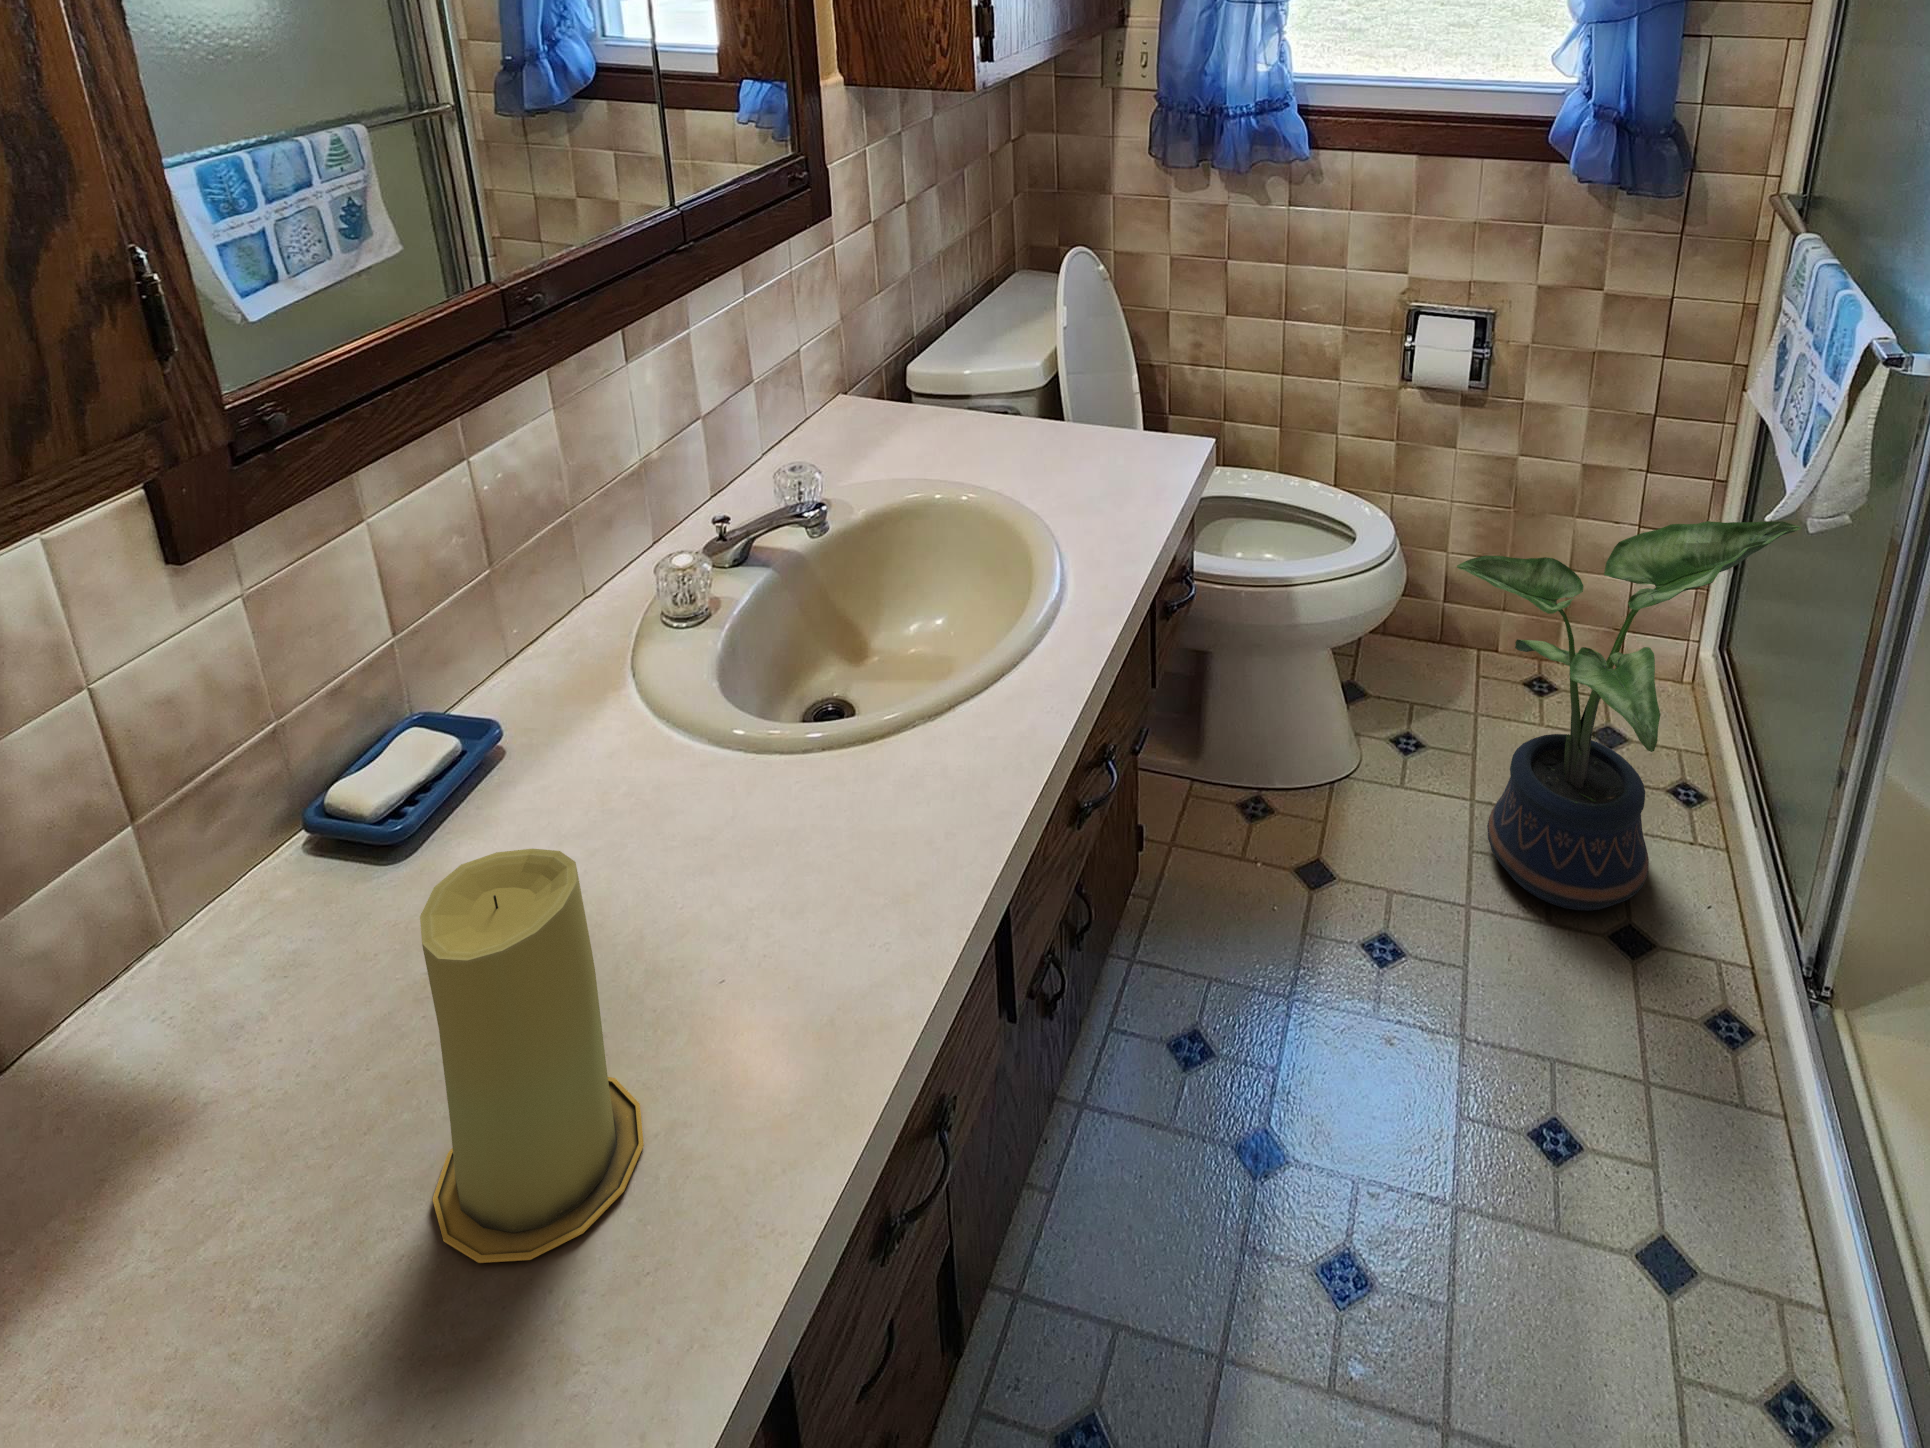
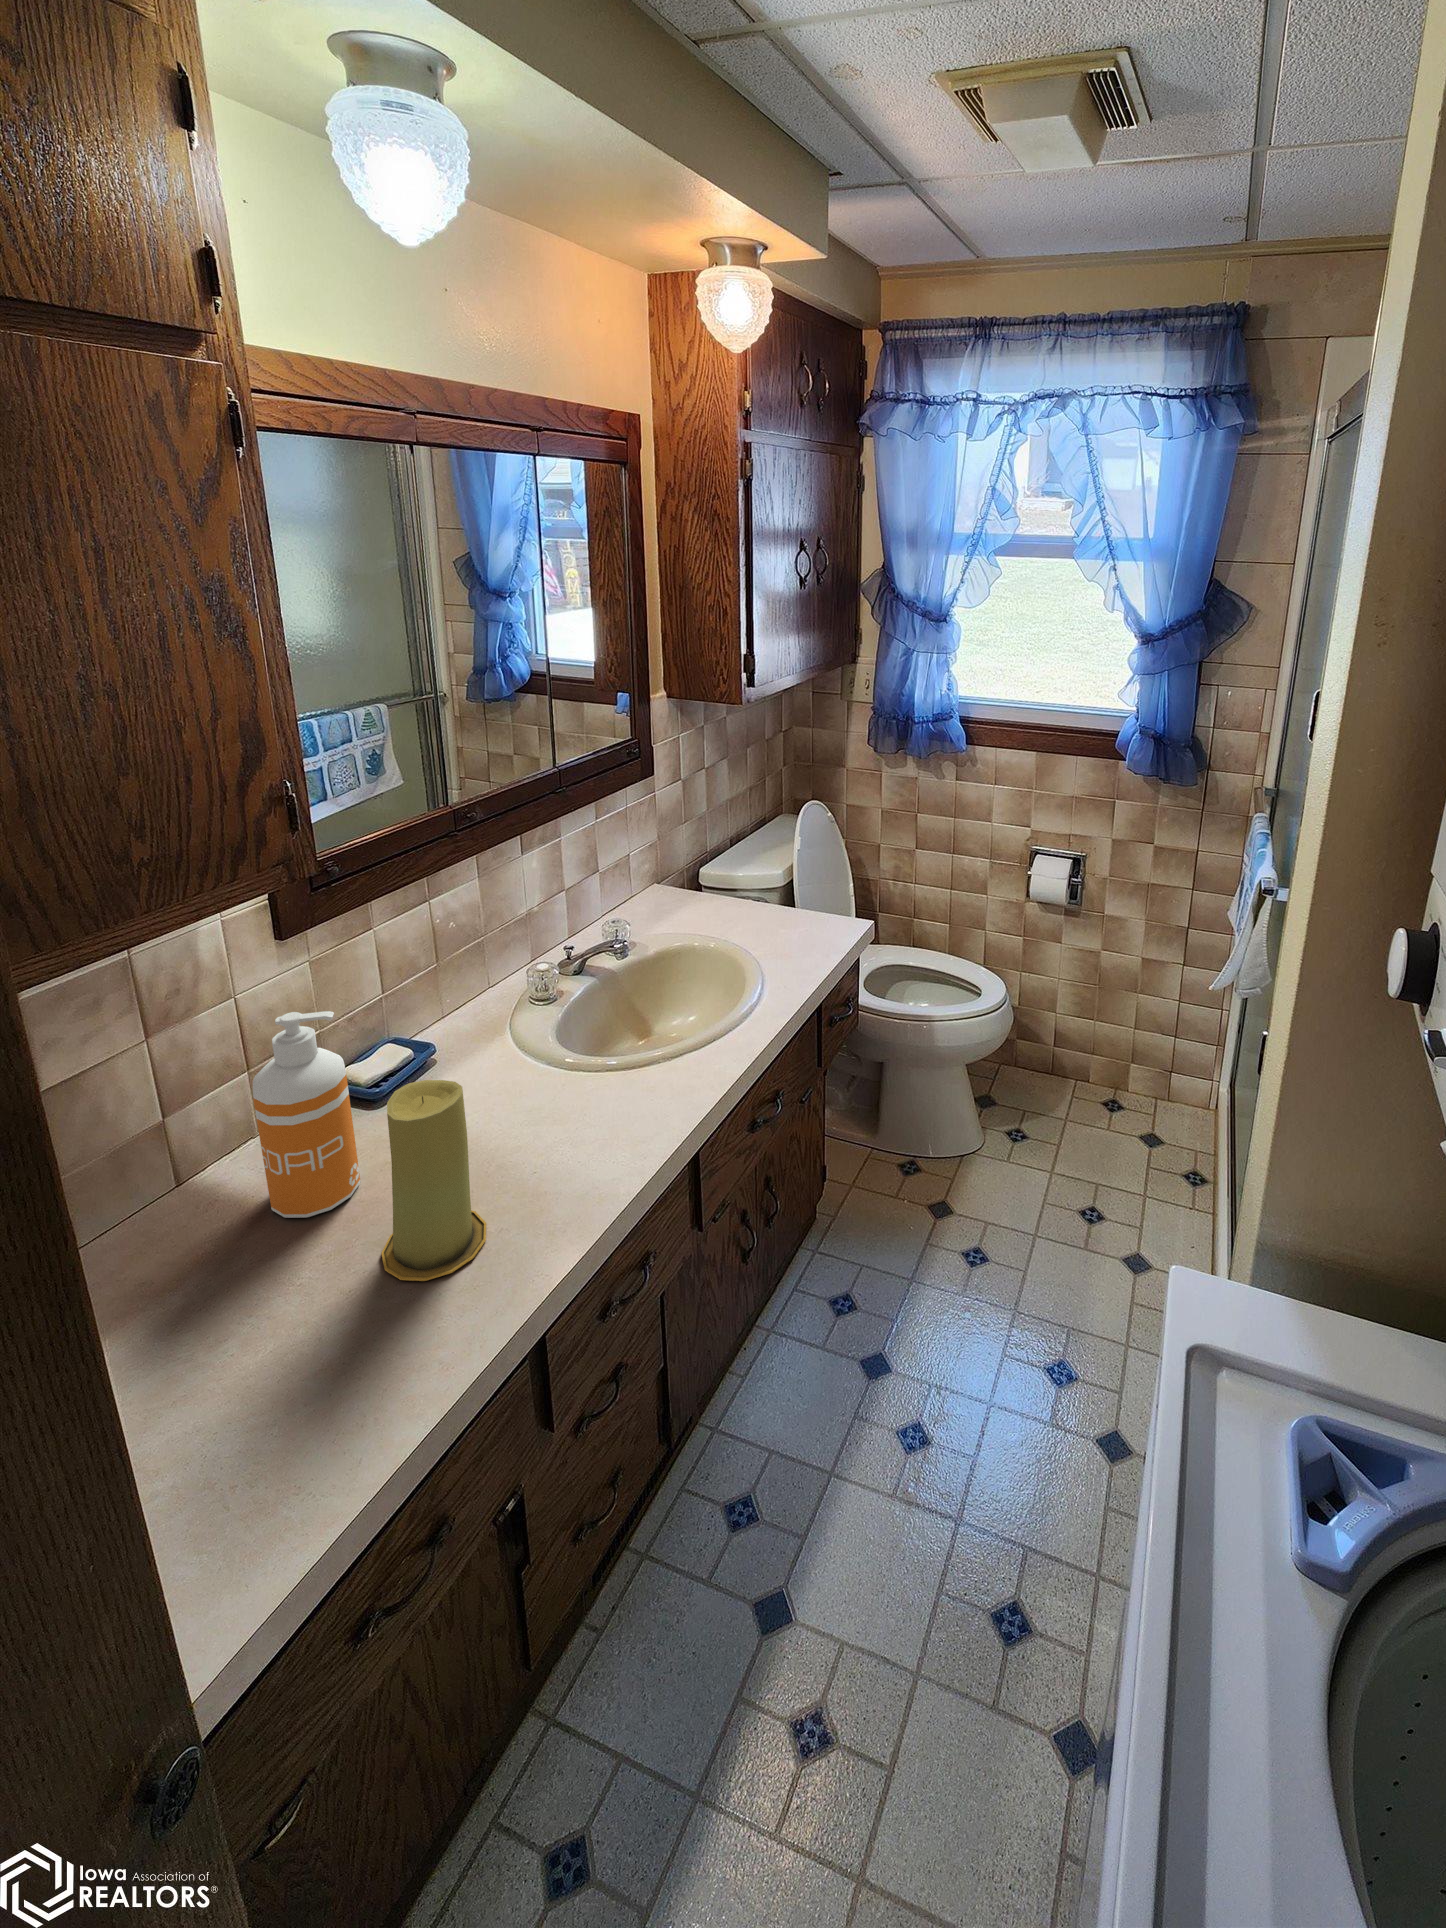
potted plant: present [1457,521,1801,911] -> none [1038,993,1254,1245]
soap dispenser: none [131,720,379,1130] -> present [253,1011,361,1218]

